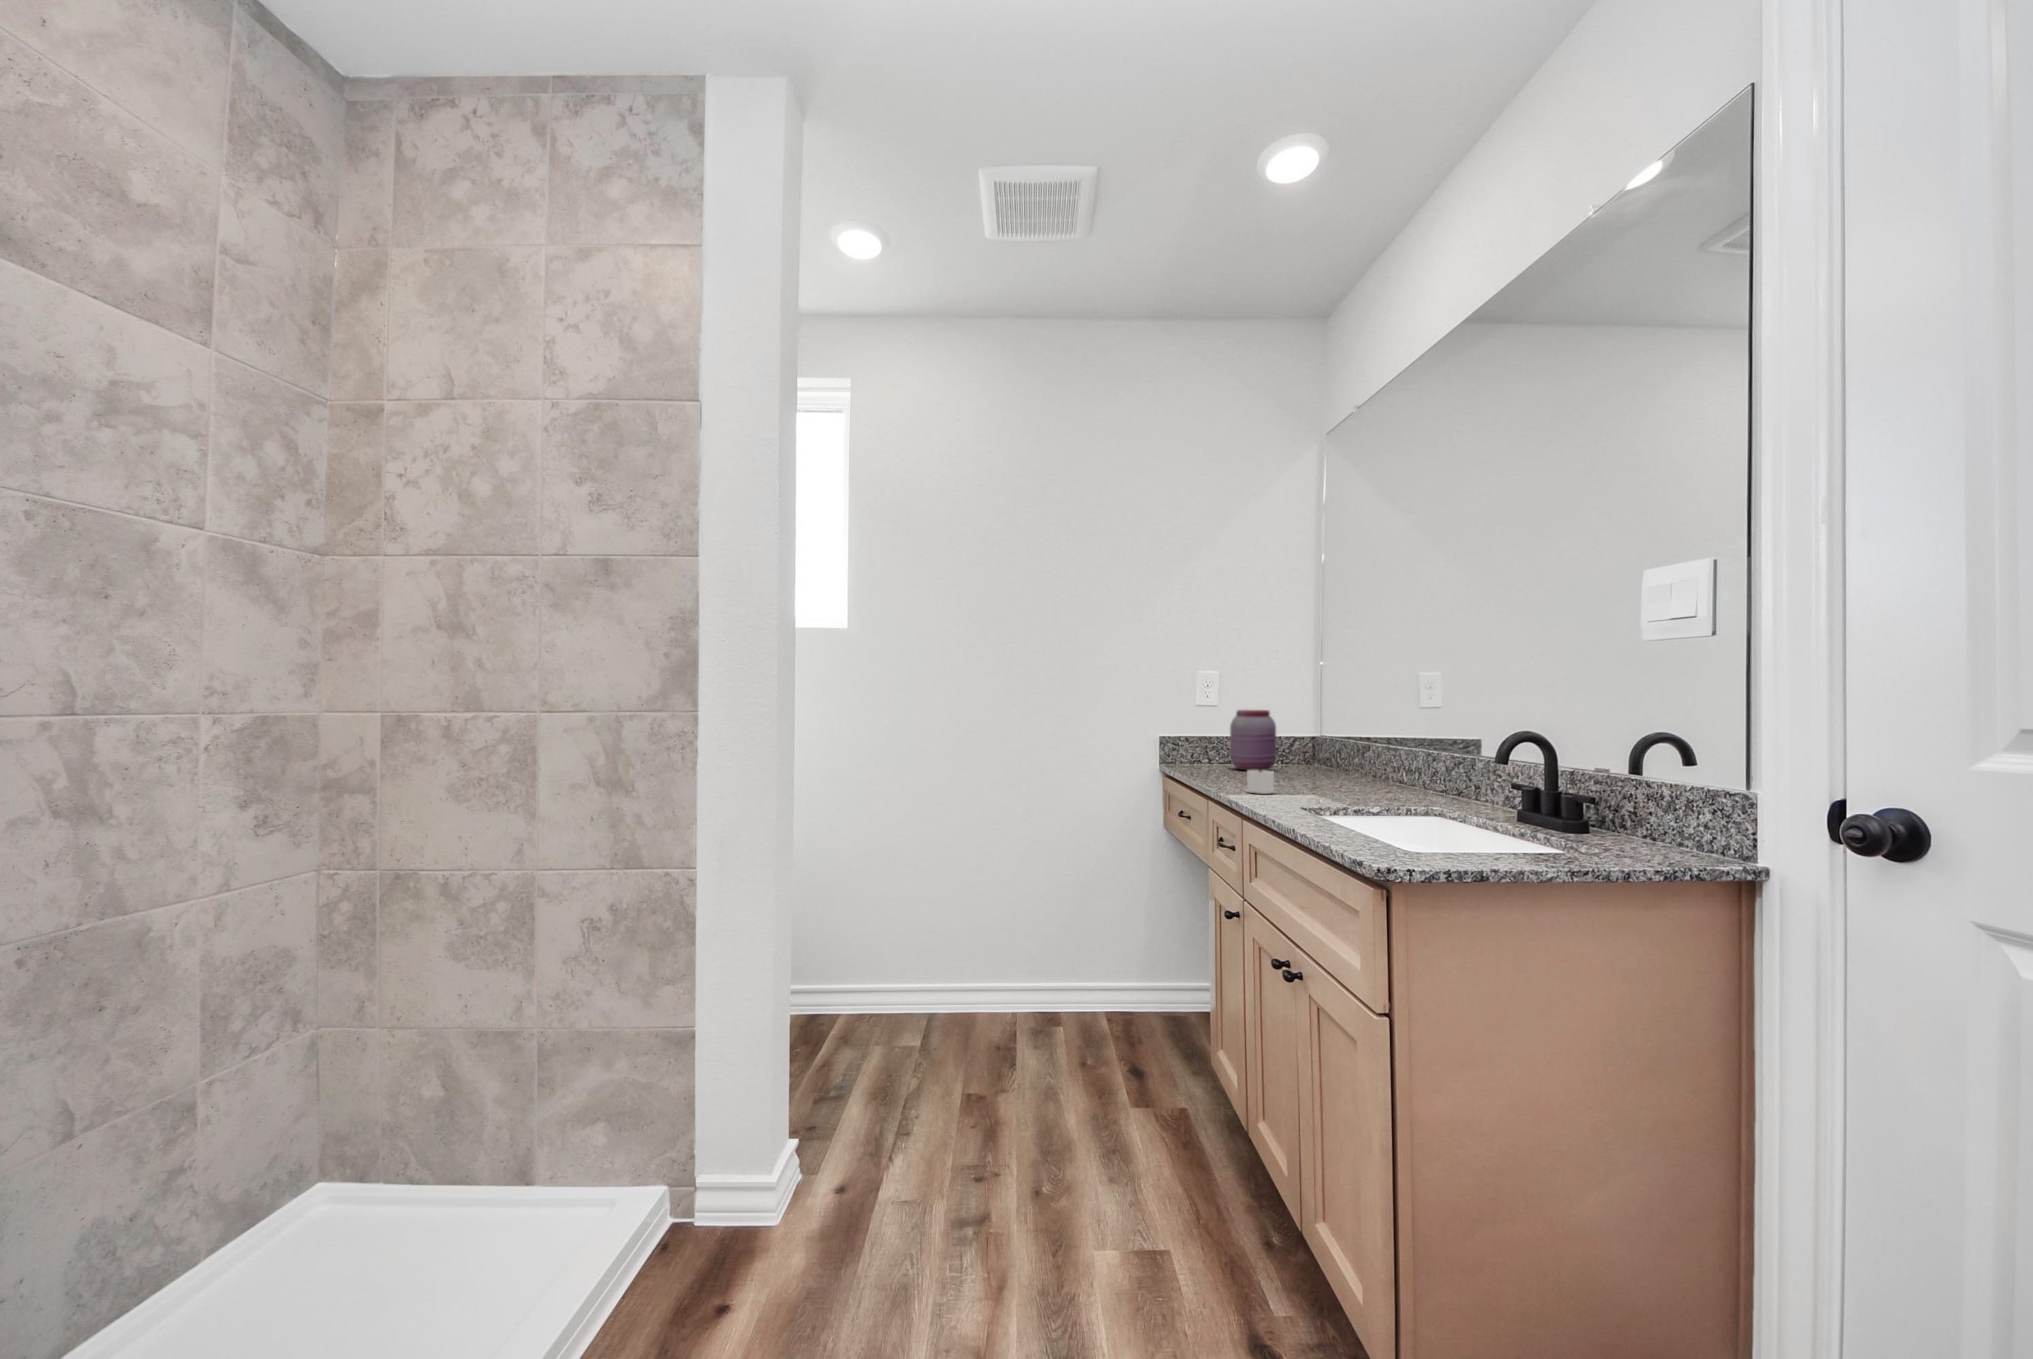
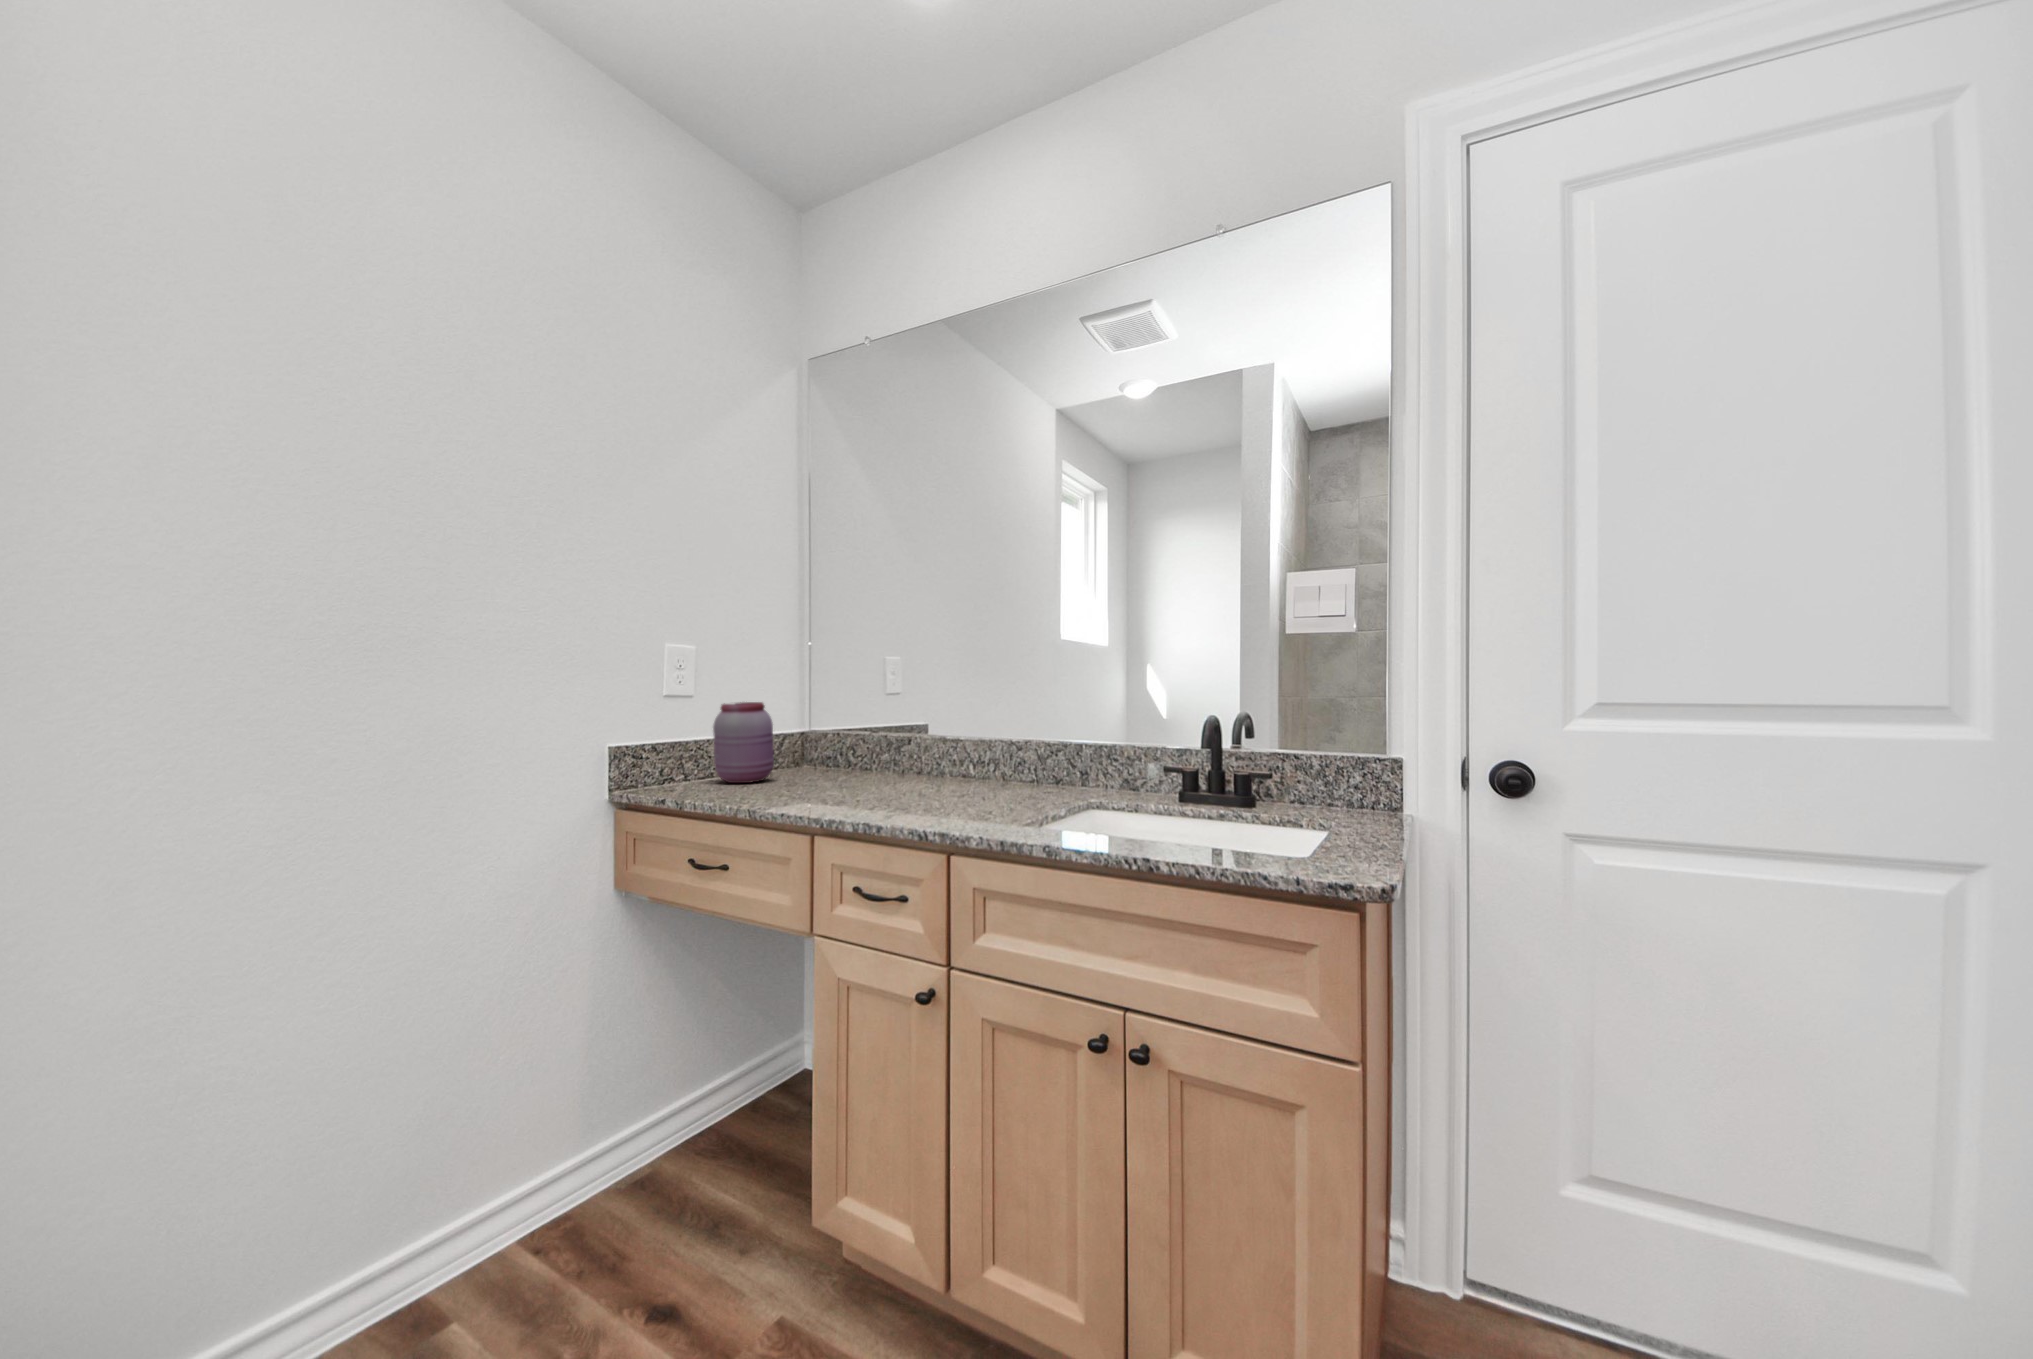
candle: present [1247,768,1274,794] -> none [851,779,901,812]

